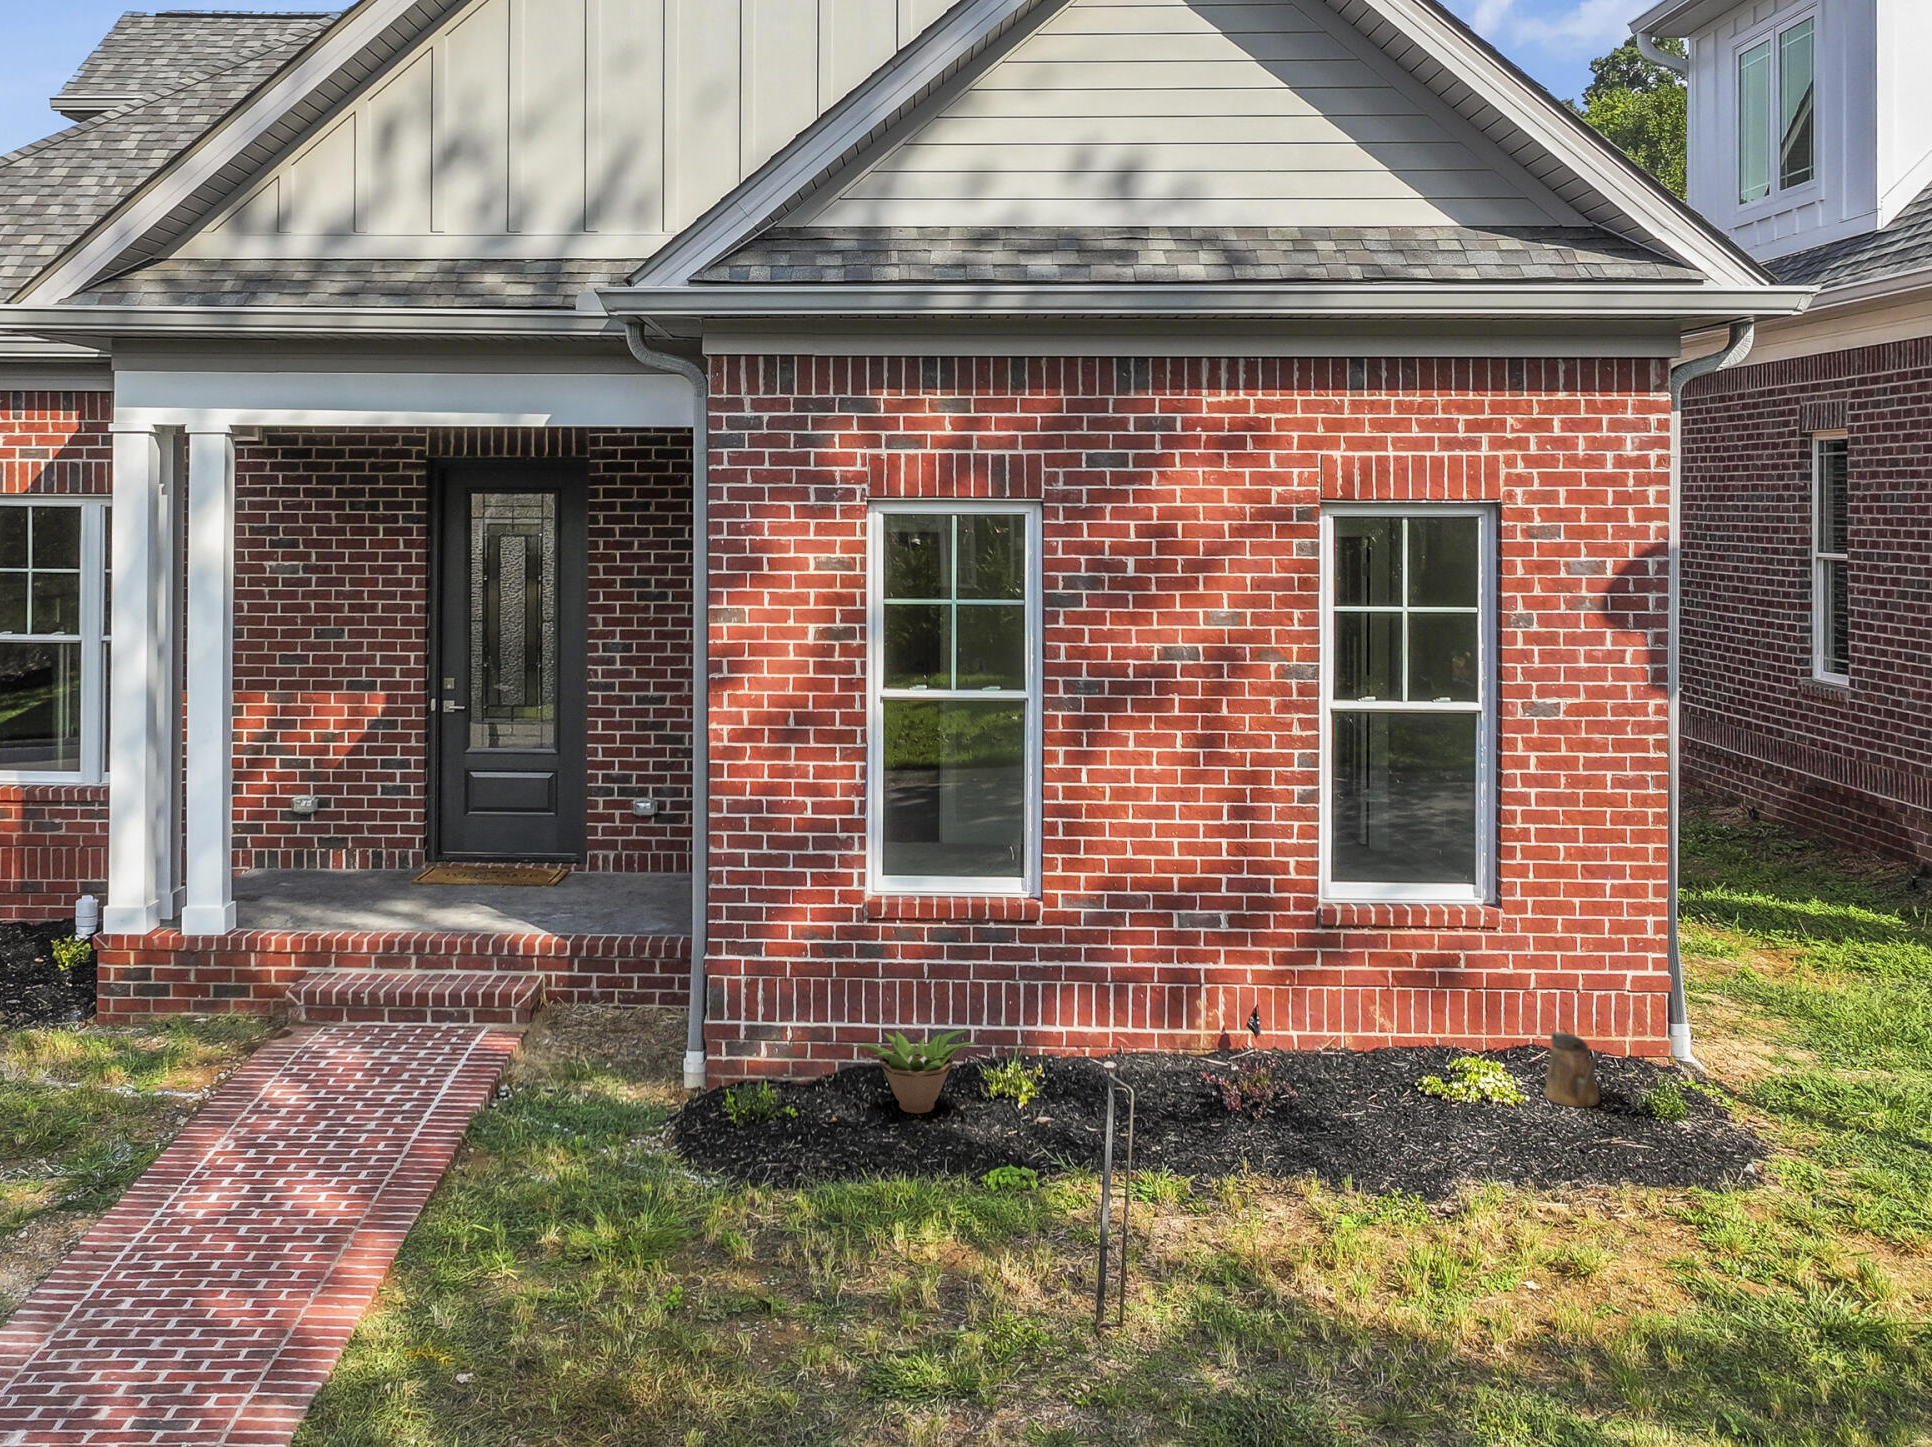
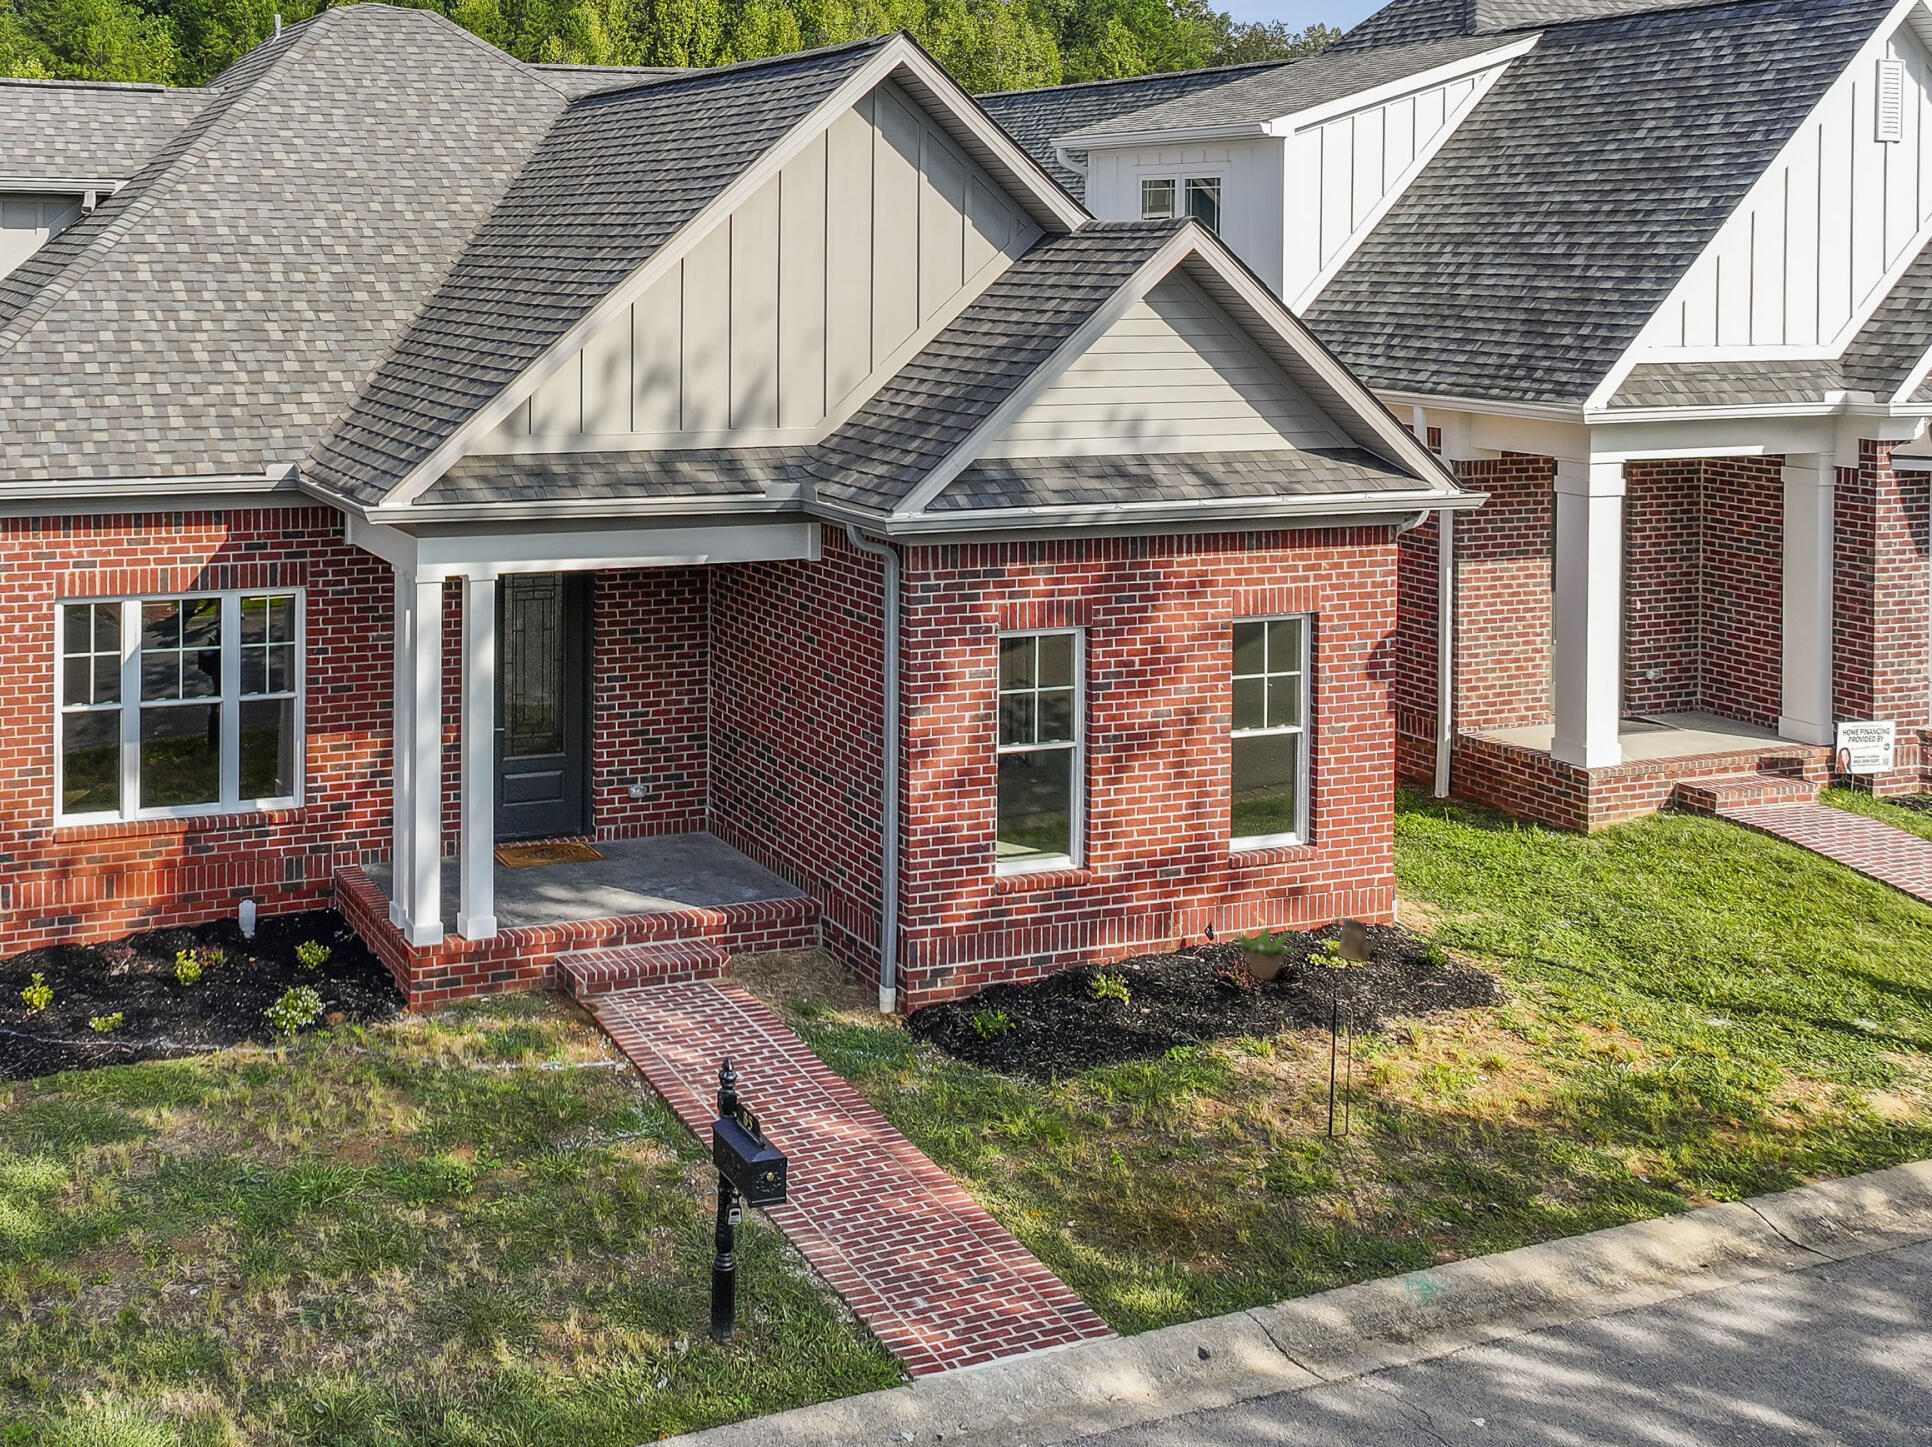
decorative plant: present [849,1030,976,1113] -> present [1231,927,1297,979]

